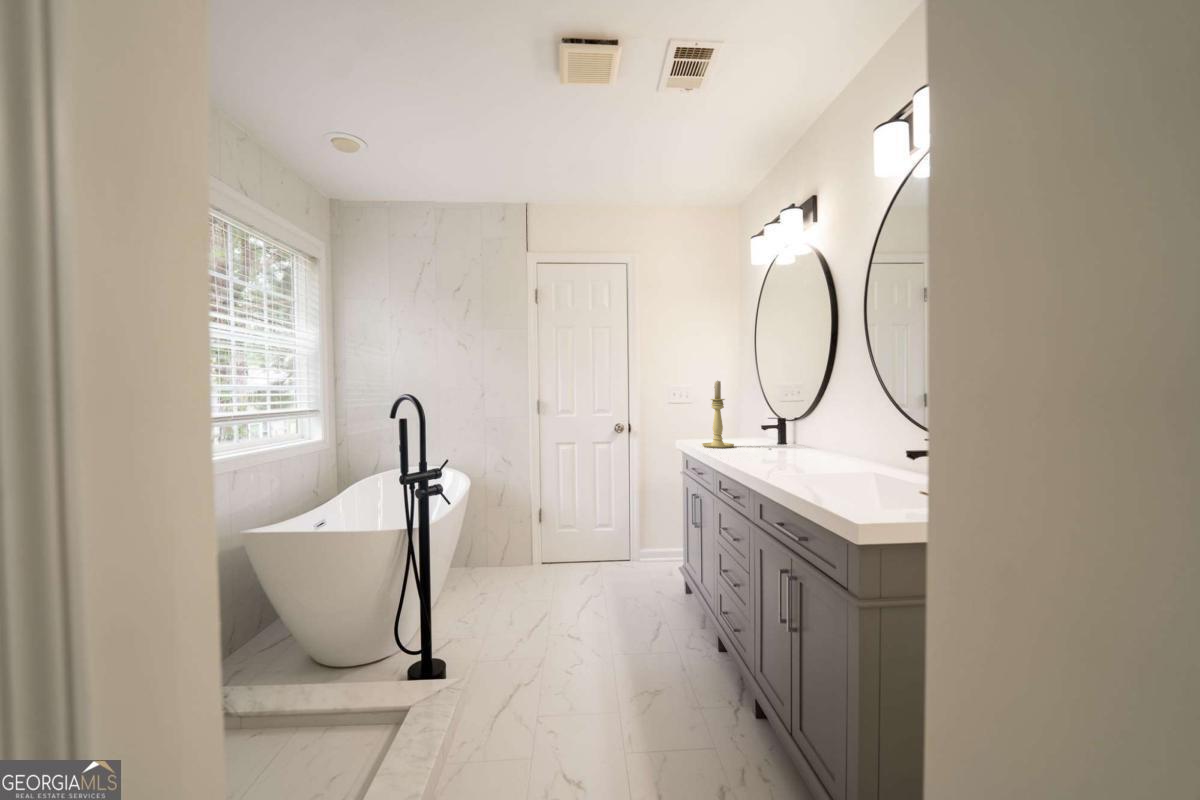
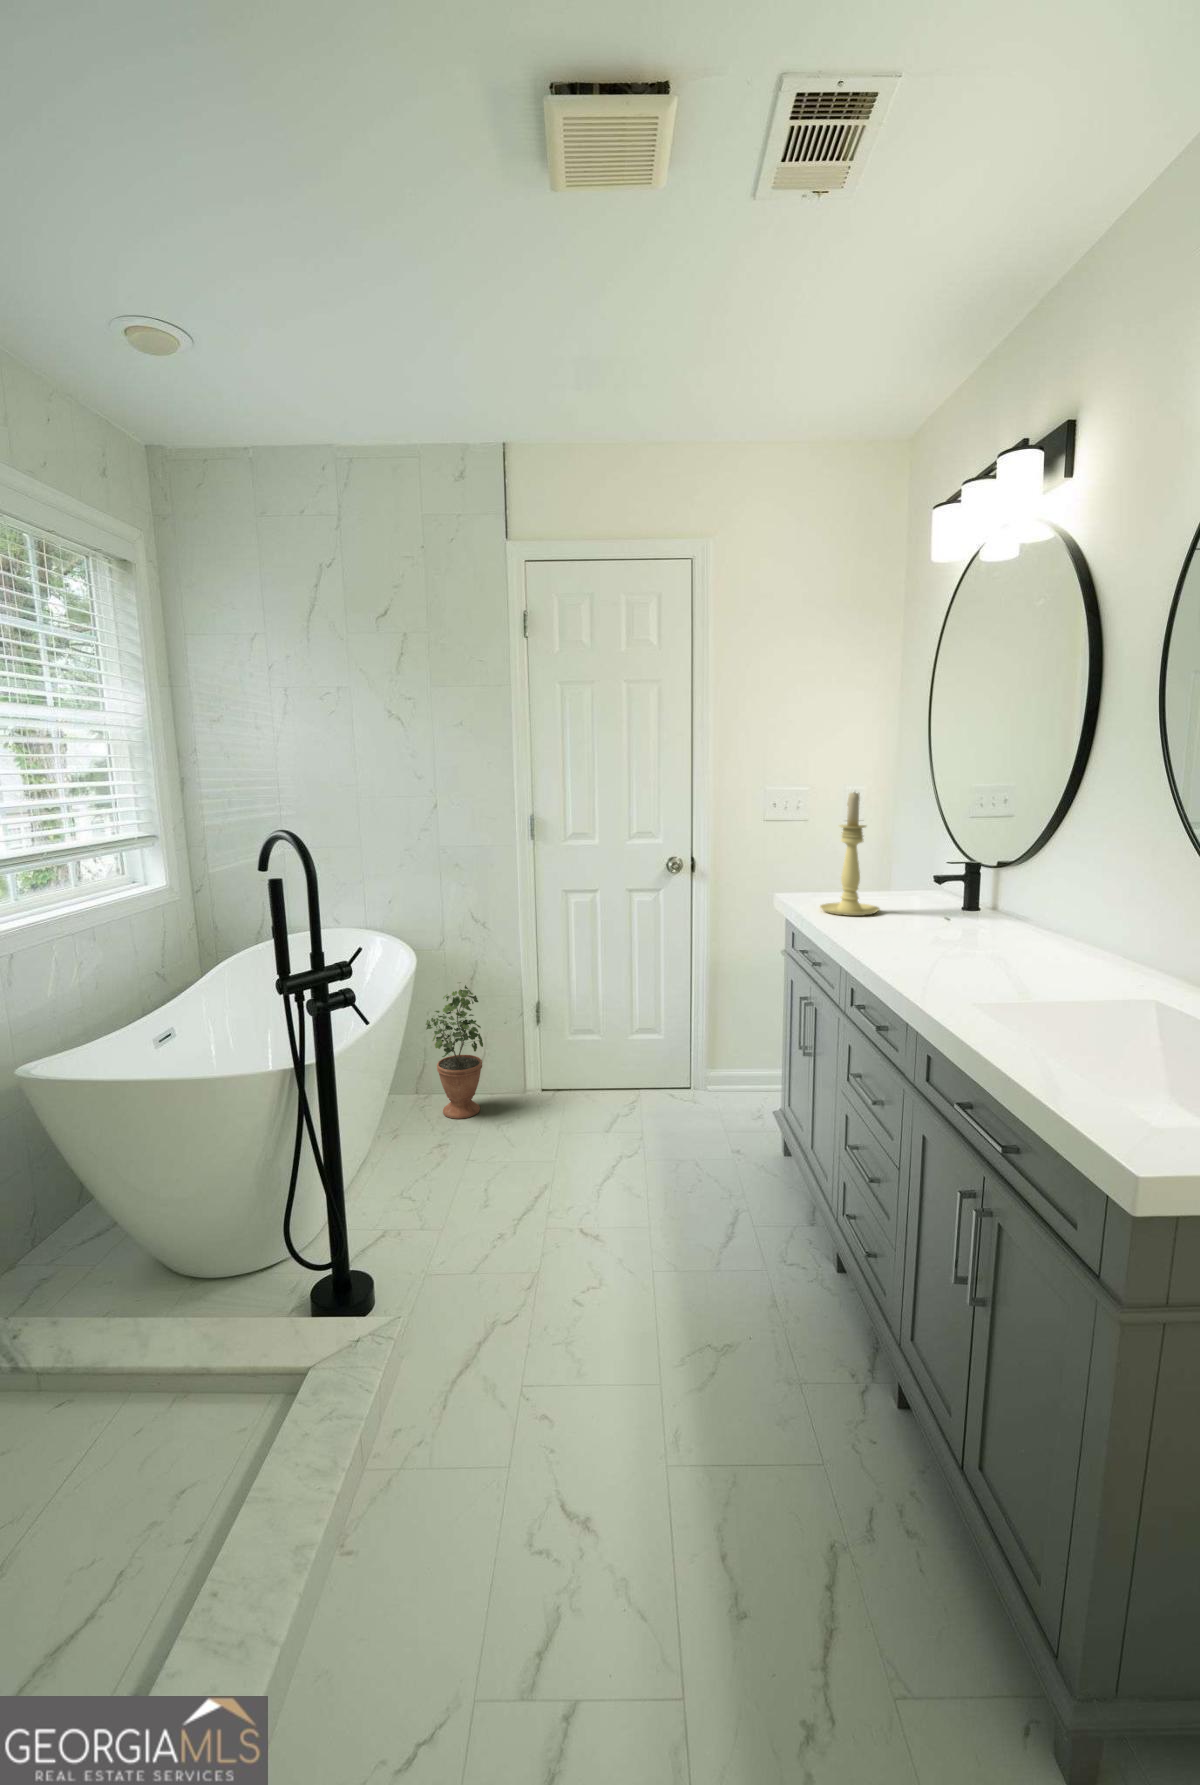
potted plant: none [473,498,507,581] -> present [426,985,483,1119]

